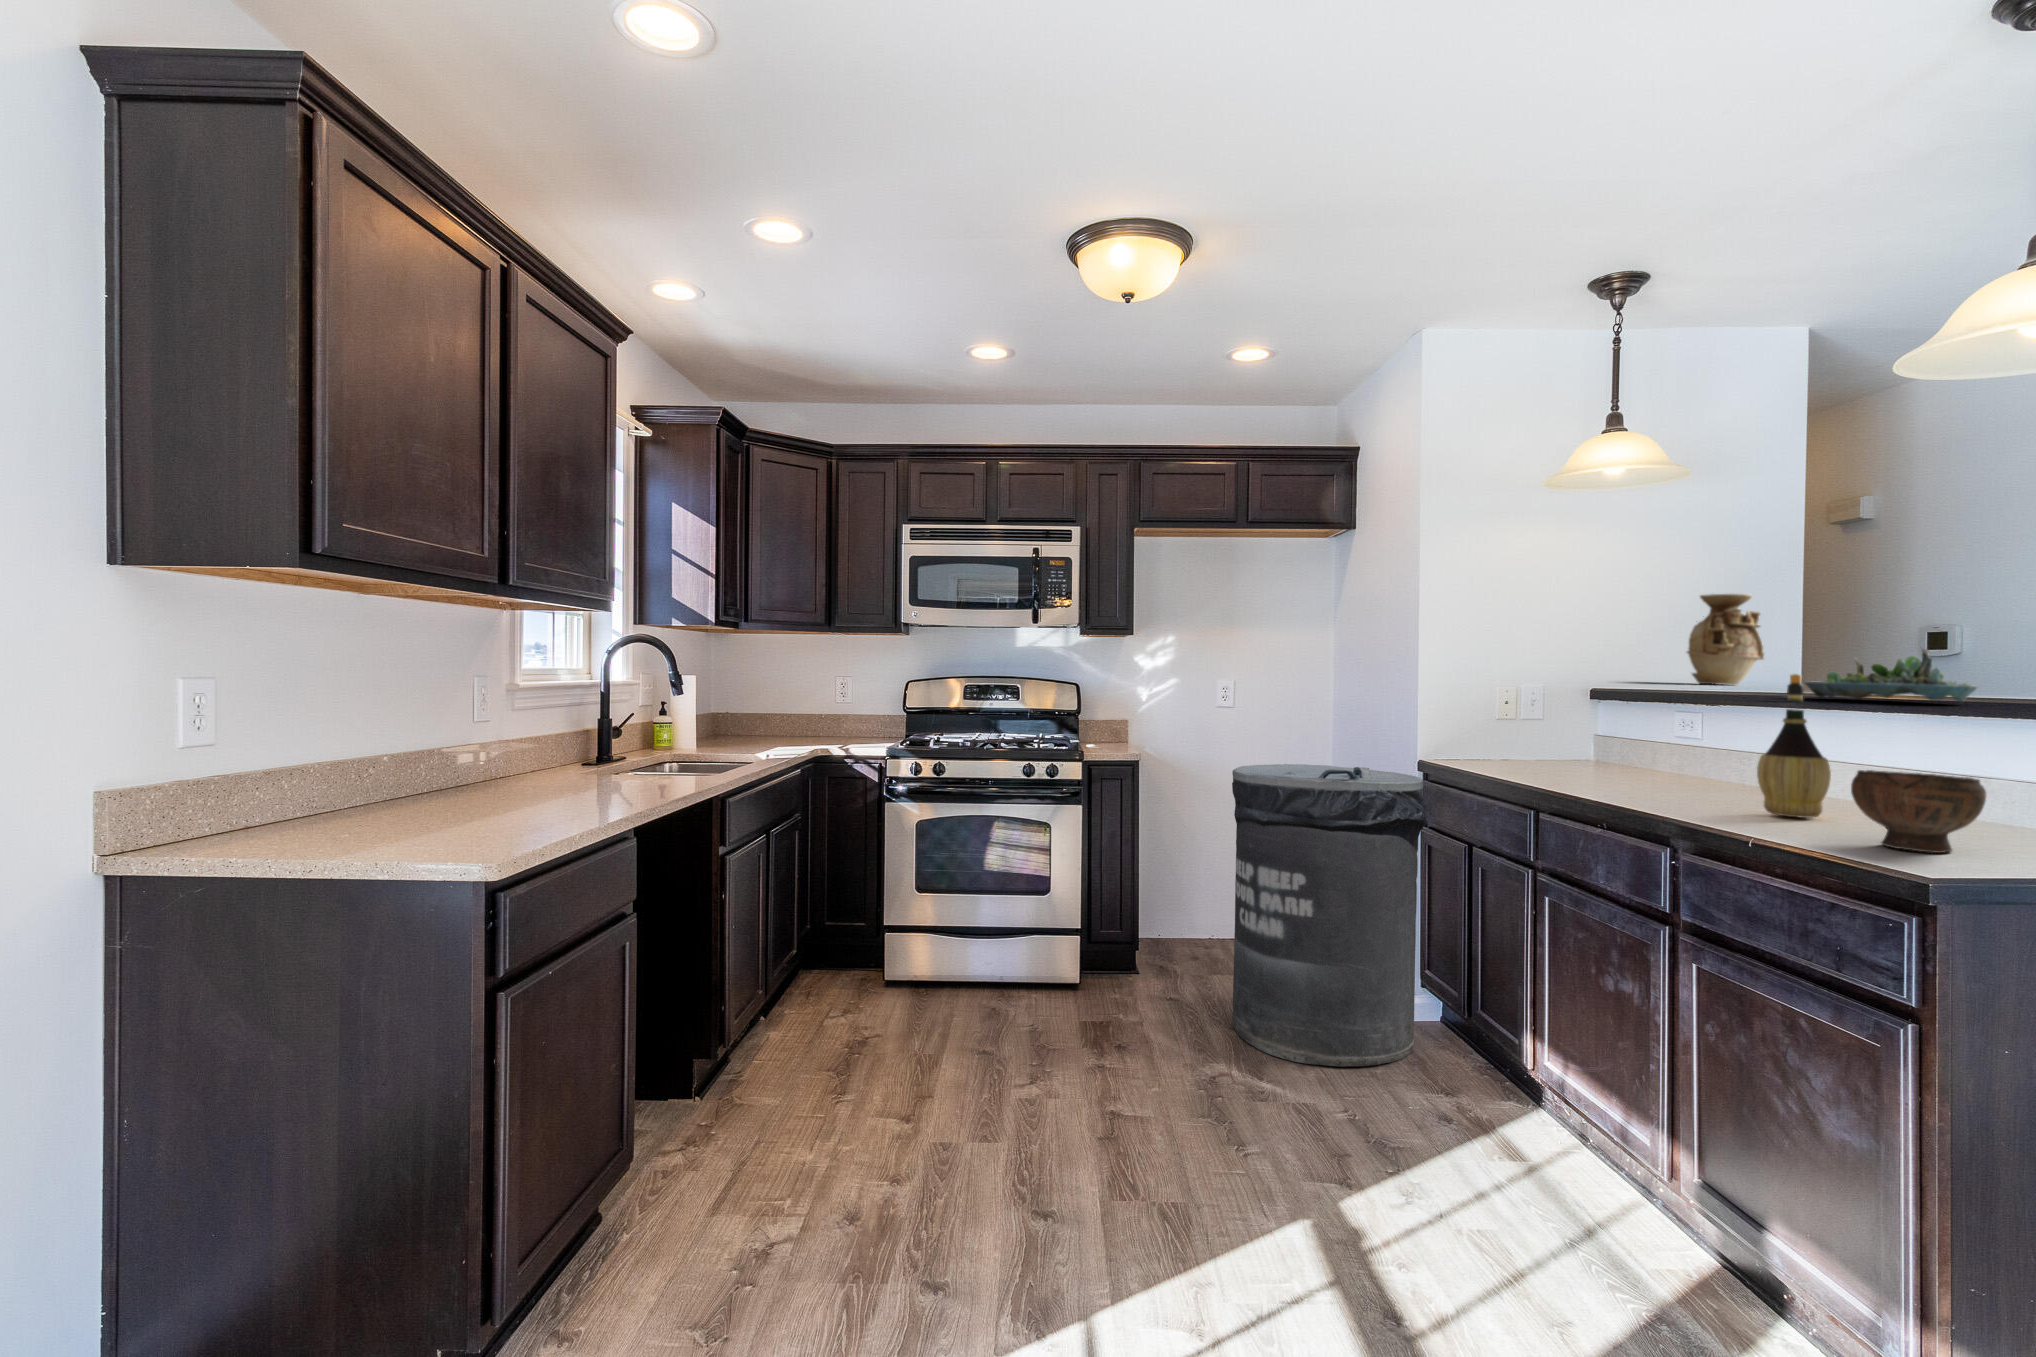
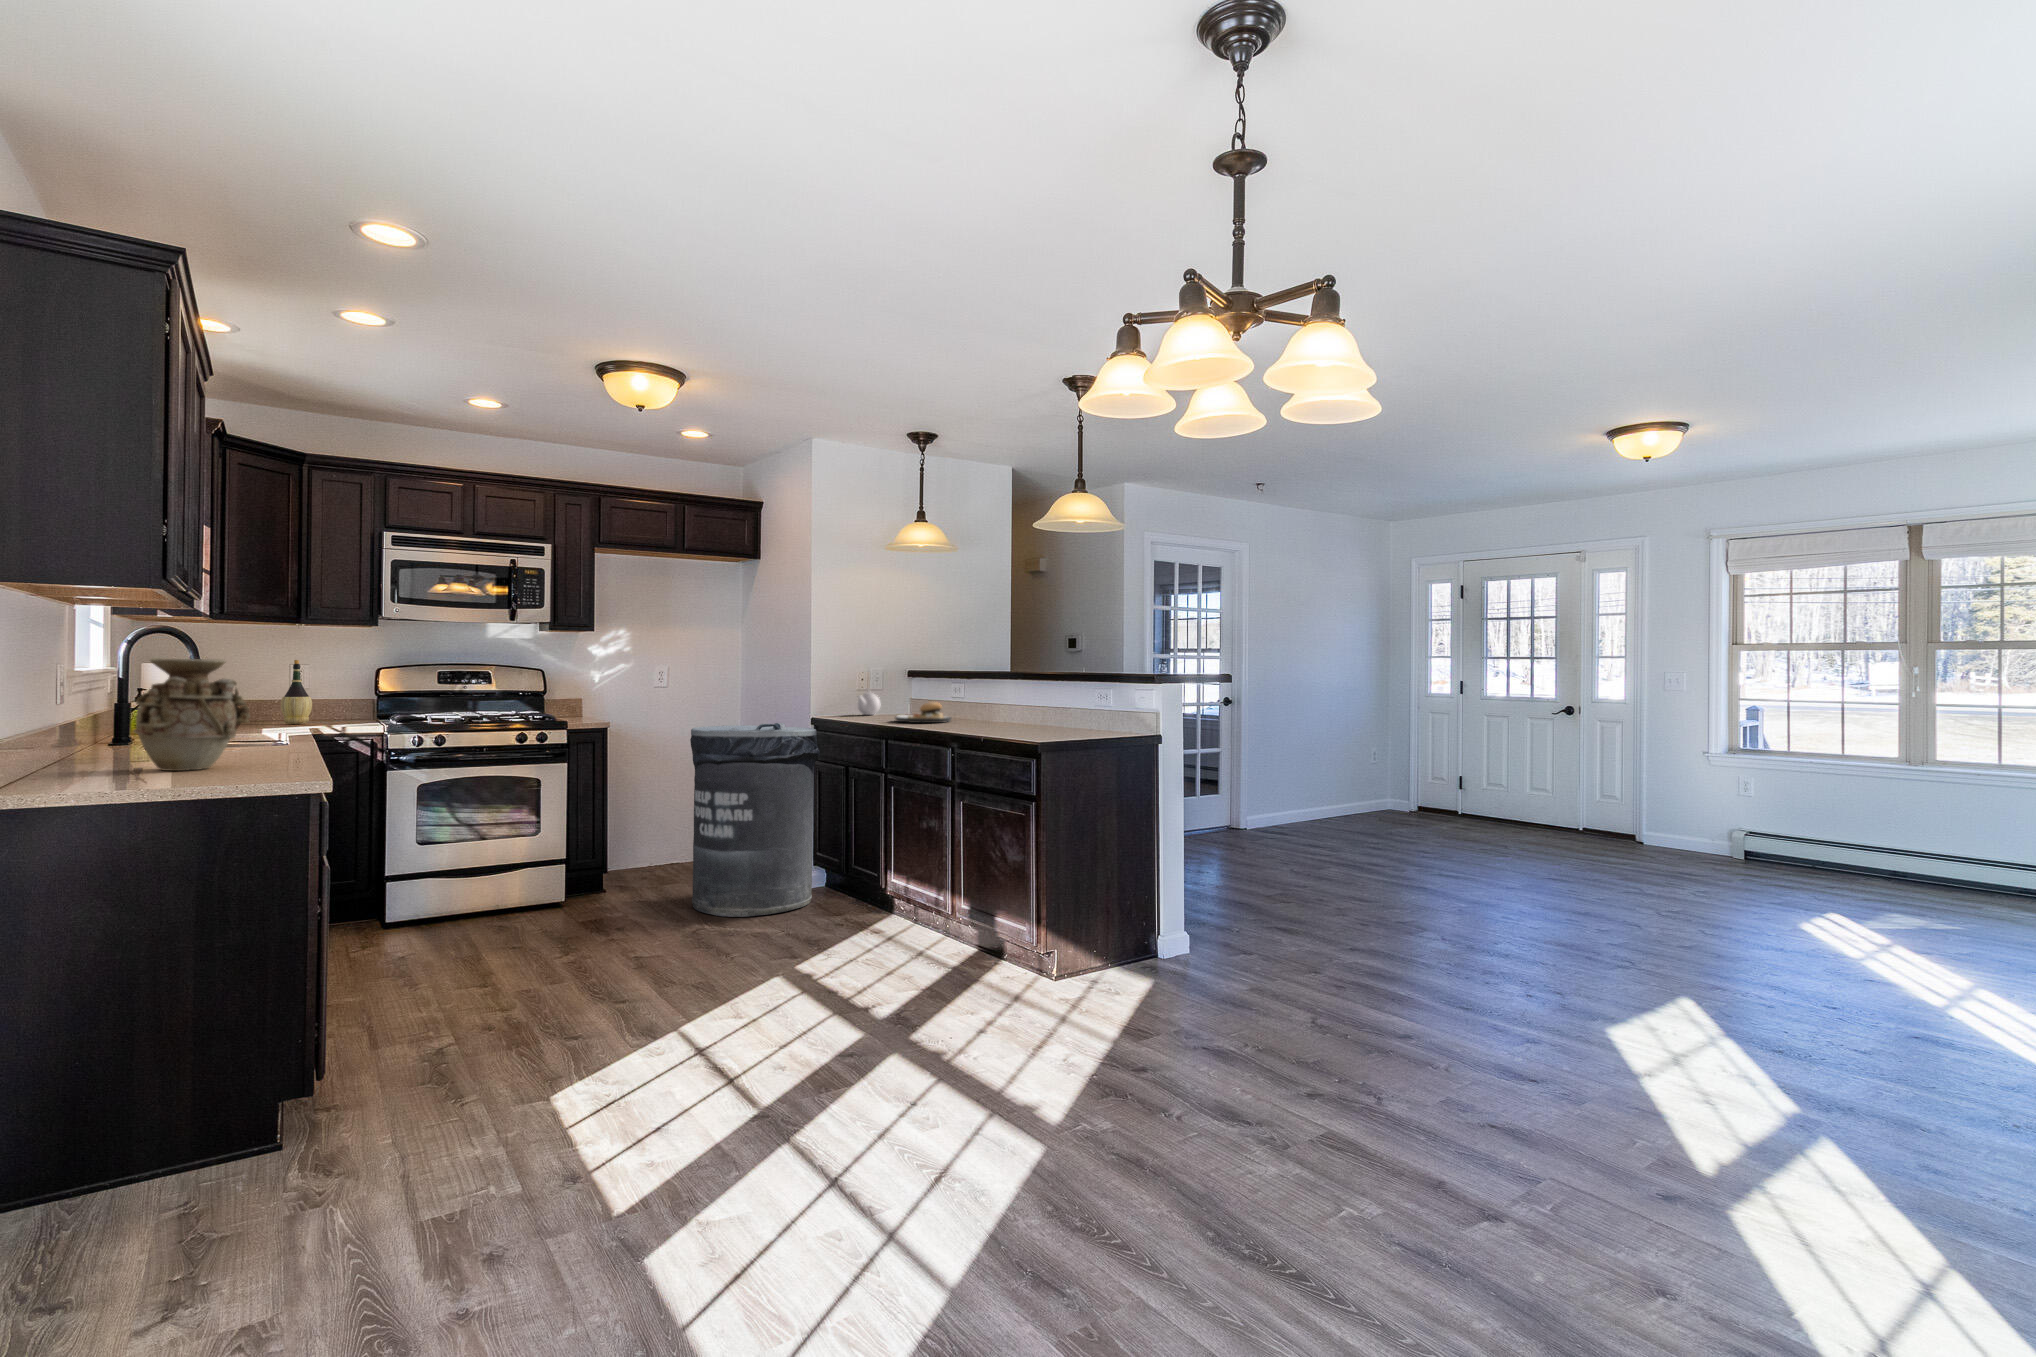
vase: present [1687,594,1764,685] -> present [134,658,250,771]
succulent planter: present [1805,648,1977,702] -> none [999,649,1059,675]
wine bottle: present [1757,674,1831,818] -> present [281,660,312,724]
teapot: none [1497,718,1538,759] -> present [858,691,881,715]
plate: none [1563,728,1683,785] -> present [895,702,951,723]
bowl: present [1851,770,1986,853] -> none [1007,705,1049,737]

